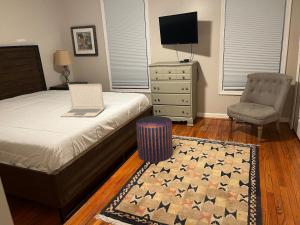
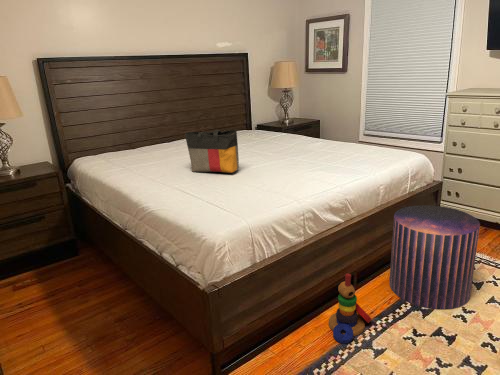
laptop: present [61,84,104,117] -> none [247,123,332,192]
tote bag: none [17,90,53,116] -> present [185,130,239,173]
stacking toy: none [115,153,134,186] -> present [329,274,371,344]

